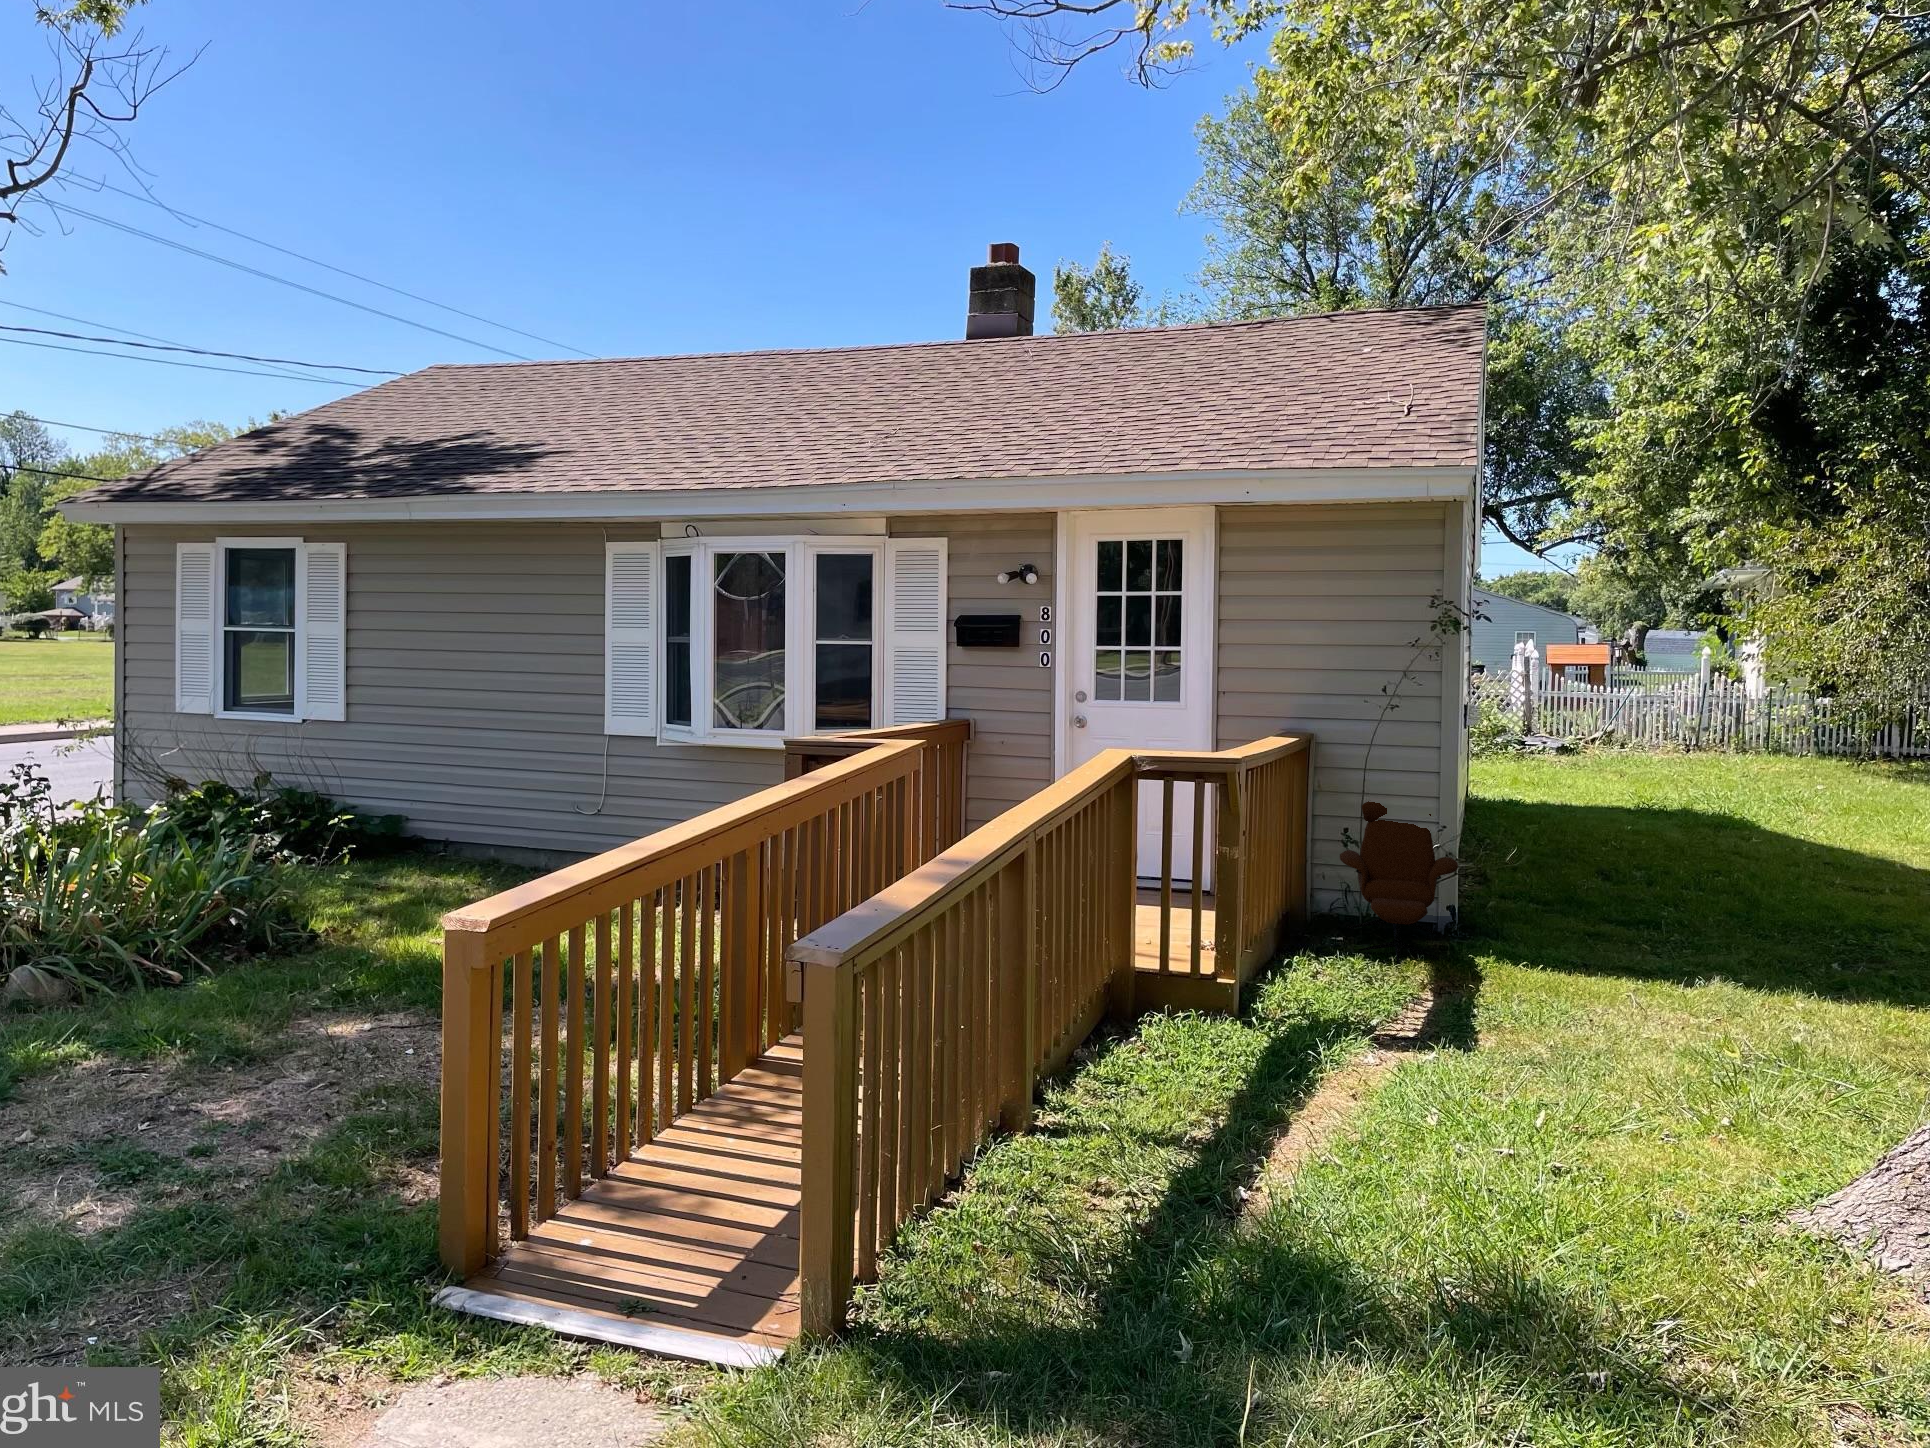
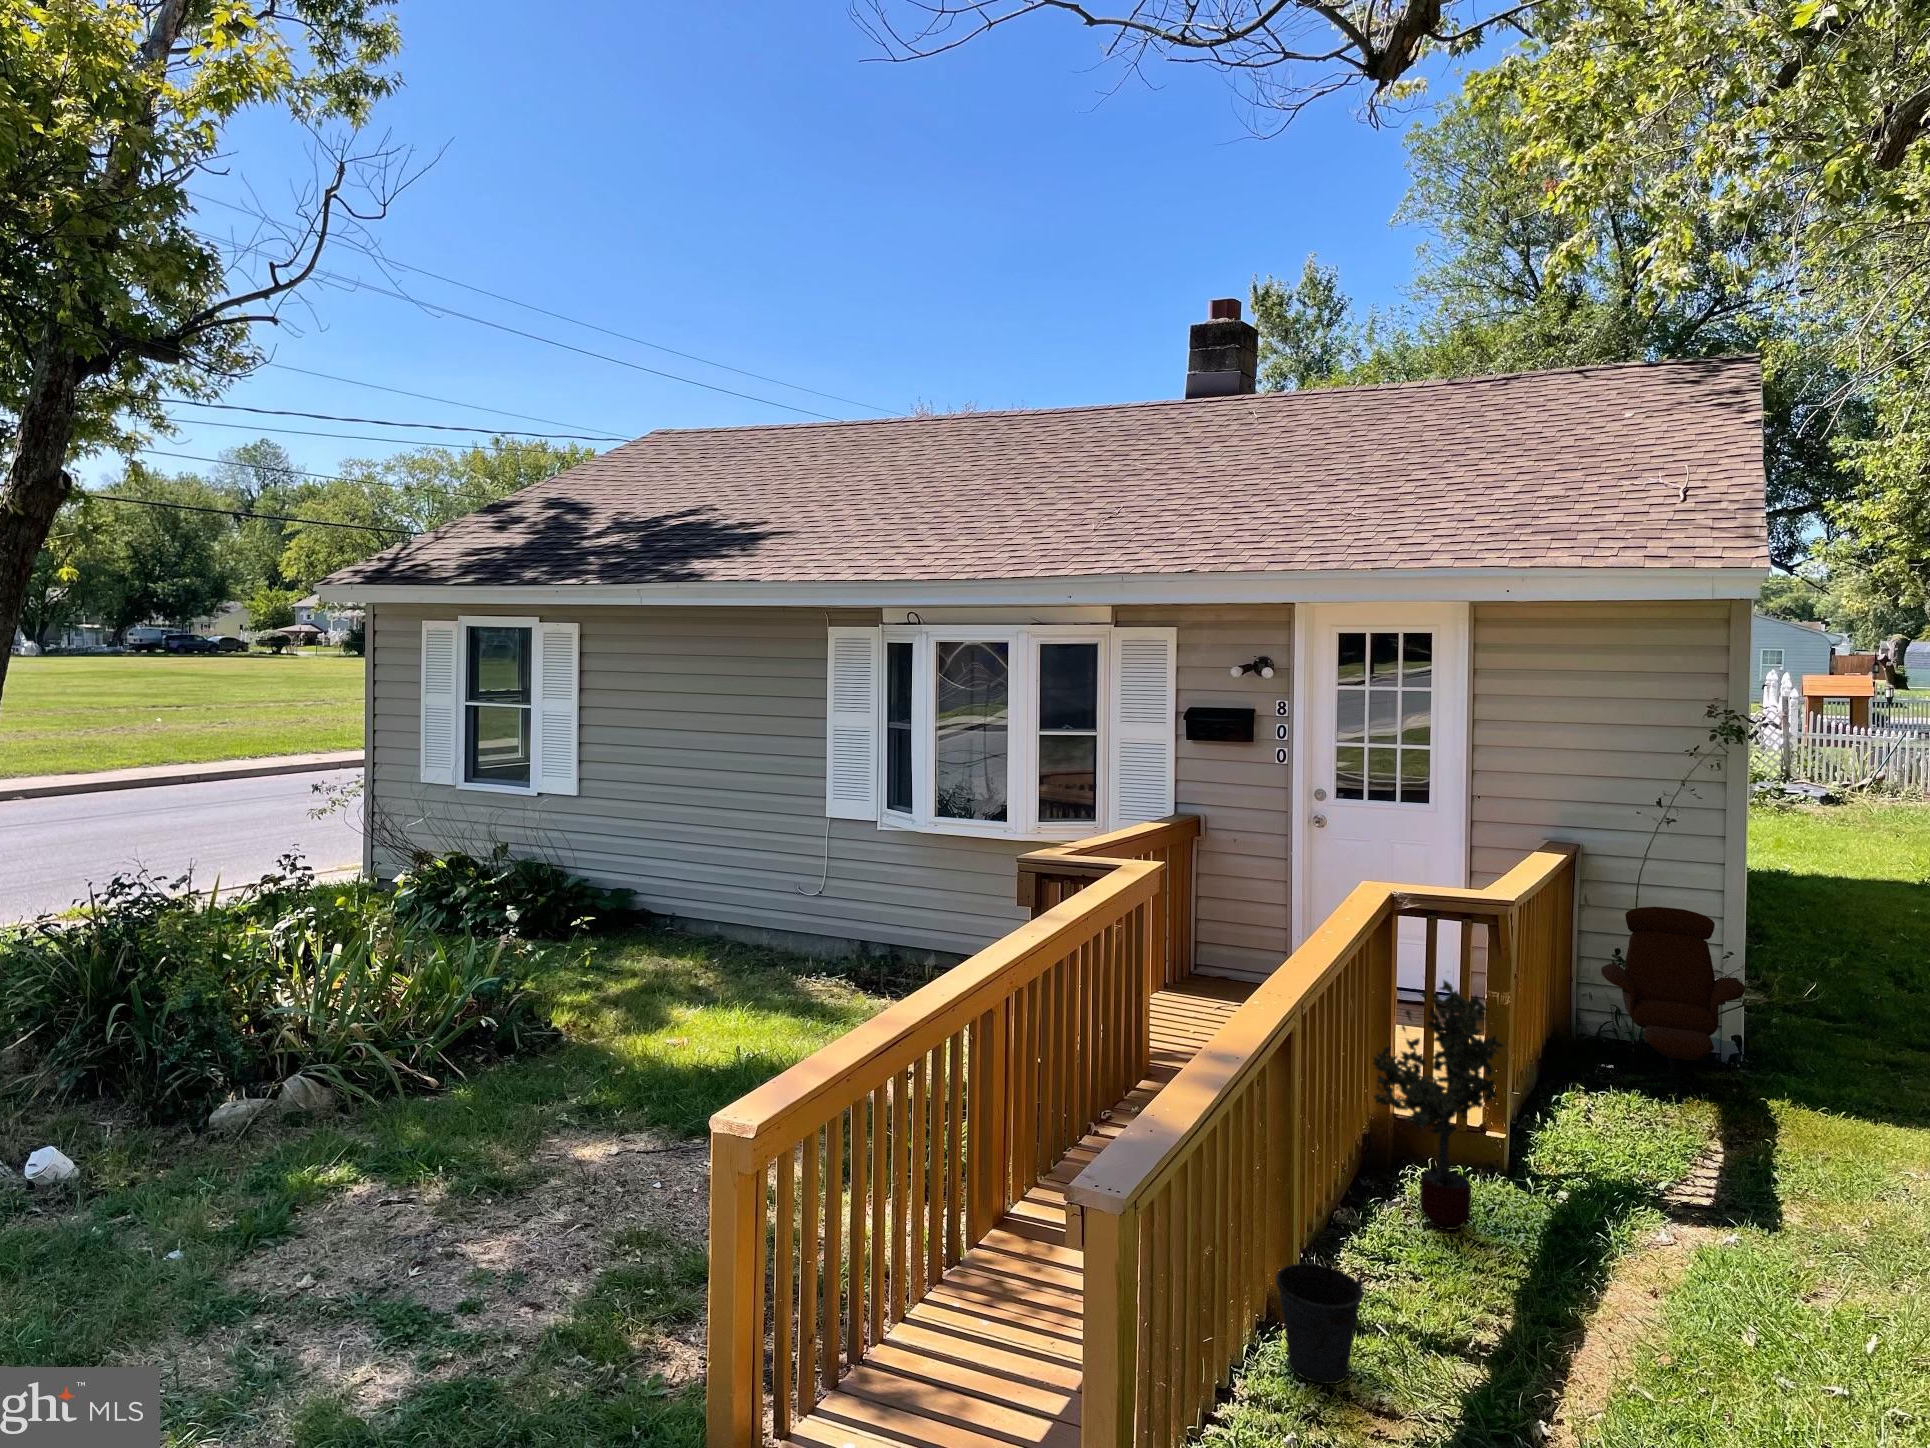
potted tree: none [1112,829,1231,1059] -> present [1373,981,1503,1230]
bucket: none [1007,1069,1089,1171] -> present [1276,1263,1367,1384]

